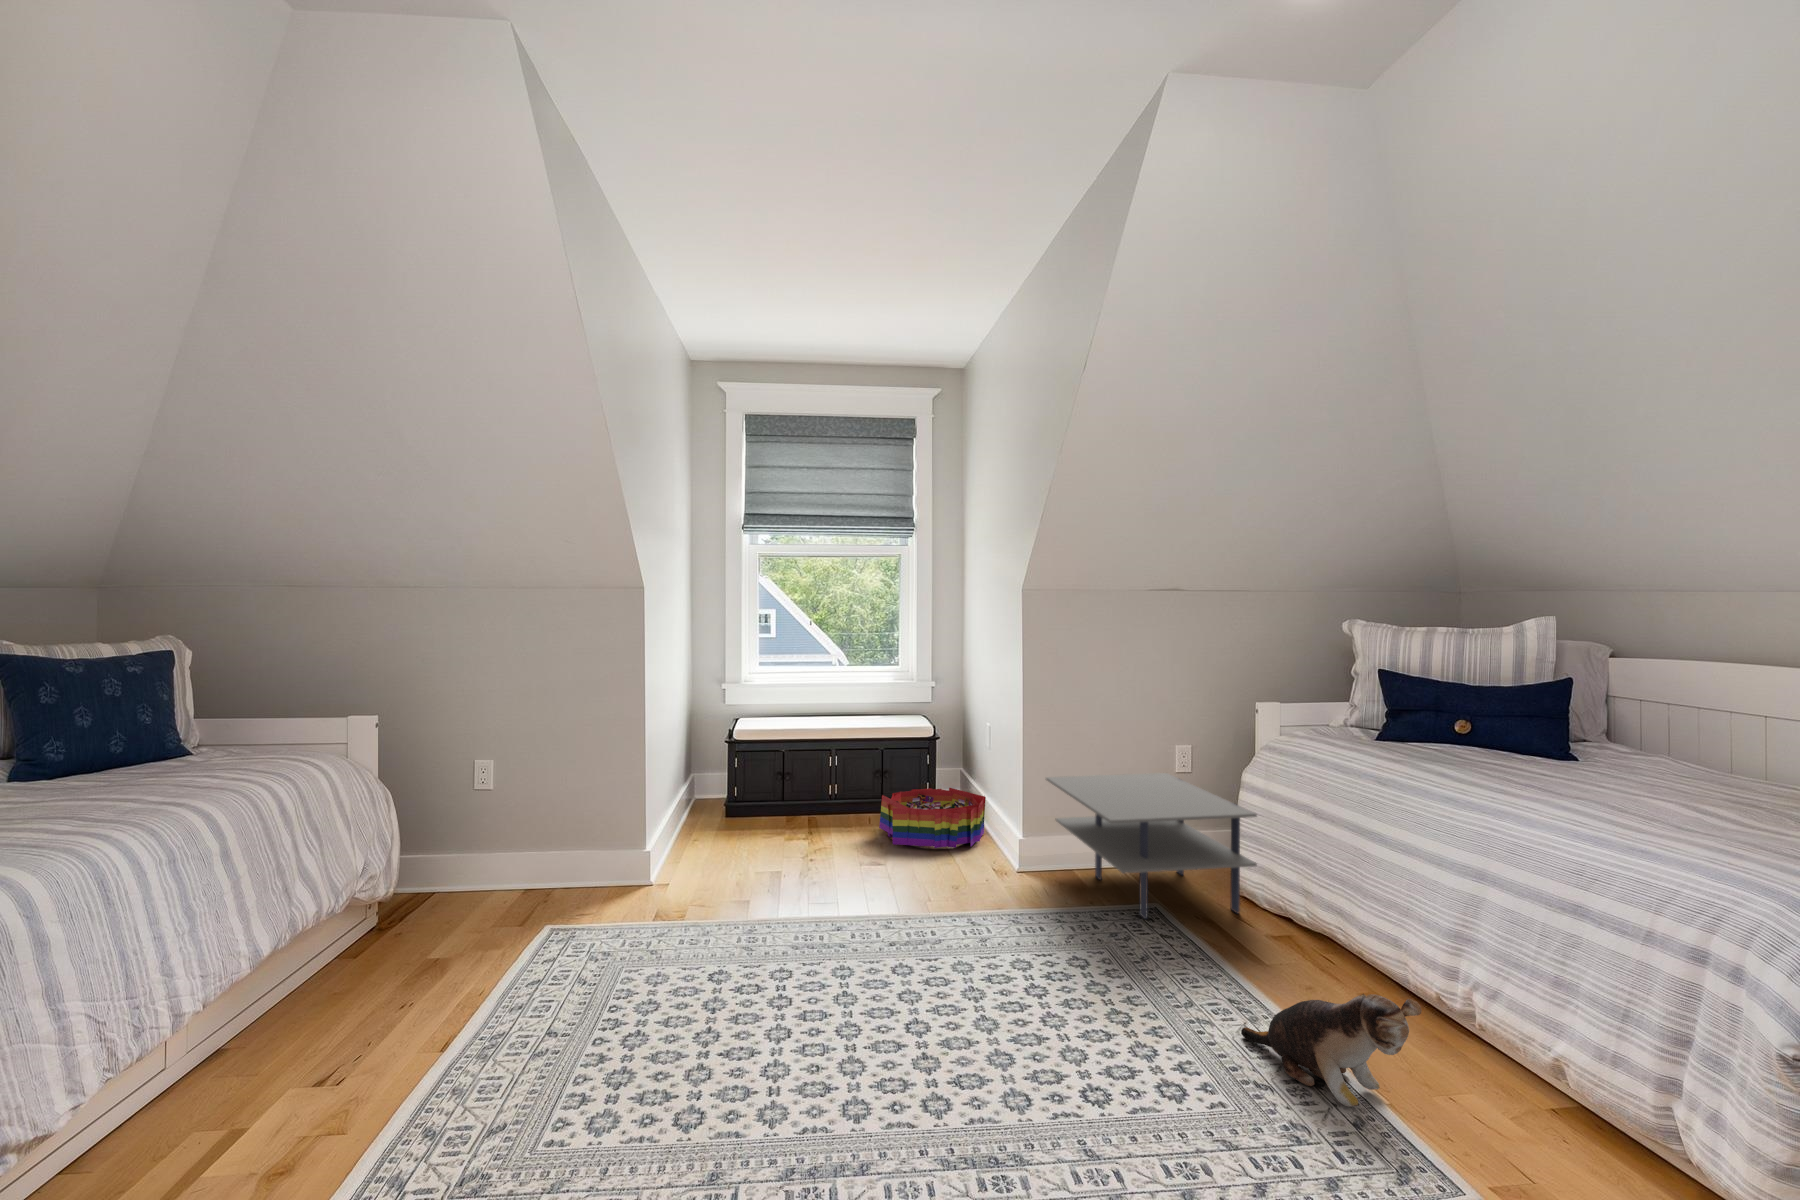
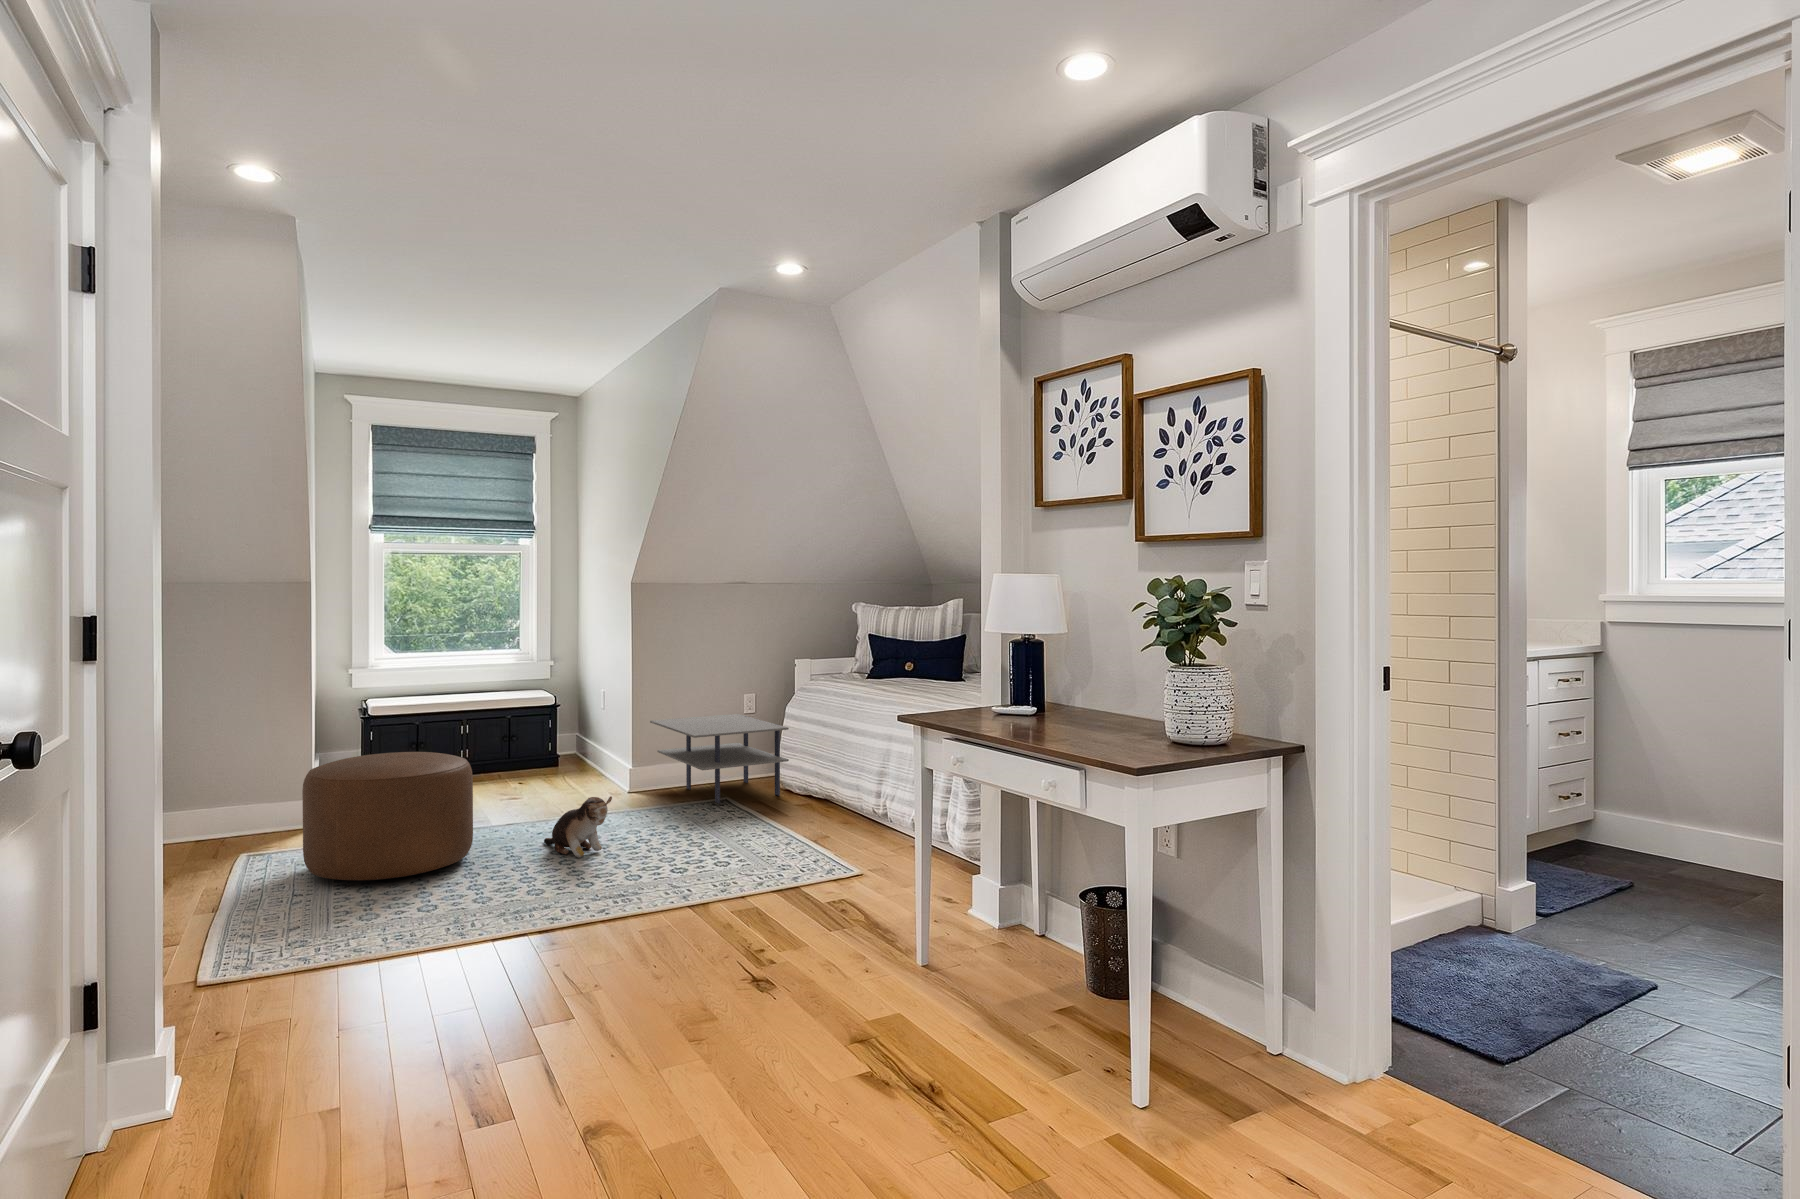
storage bin: present [879,788,986,848] -> none [513,743,602,785]
ottoman: none [553,827,781,1045] -> present [302,752,473,880]
plush toy: present [1241,994,1422,1107] -> present [544,796,612,858]

